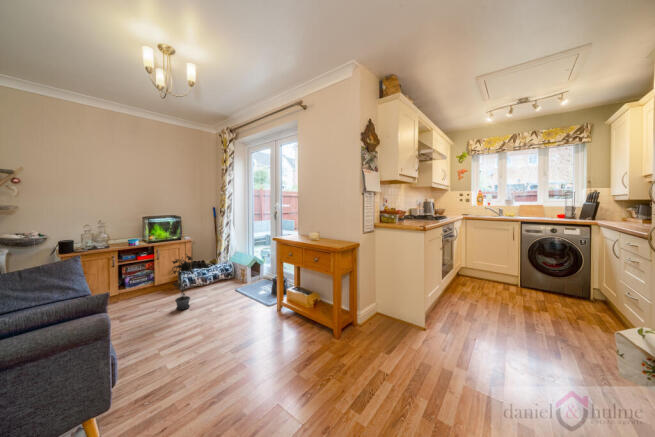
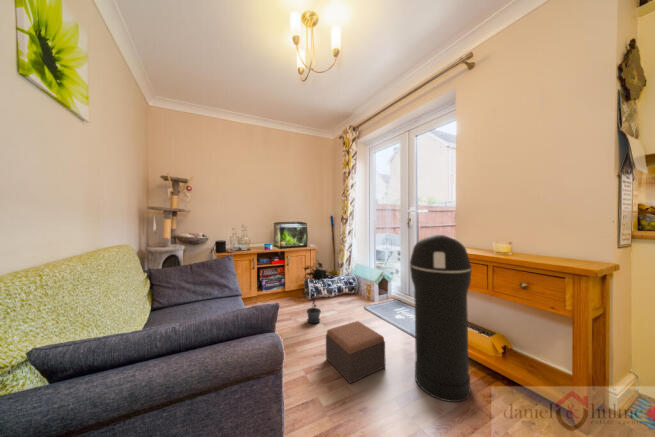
trash can: none [252,233,291,341] -> present [410,235,472,402]
footstool: none [187,301,237,347] -> present [326,321,385,383]

